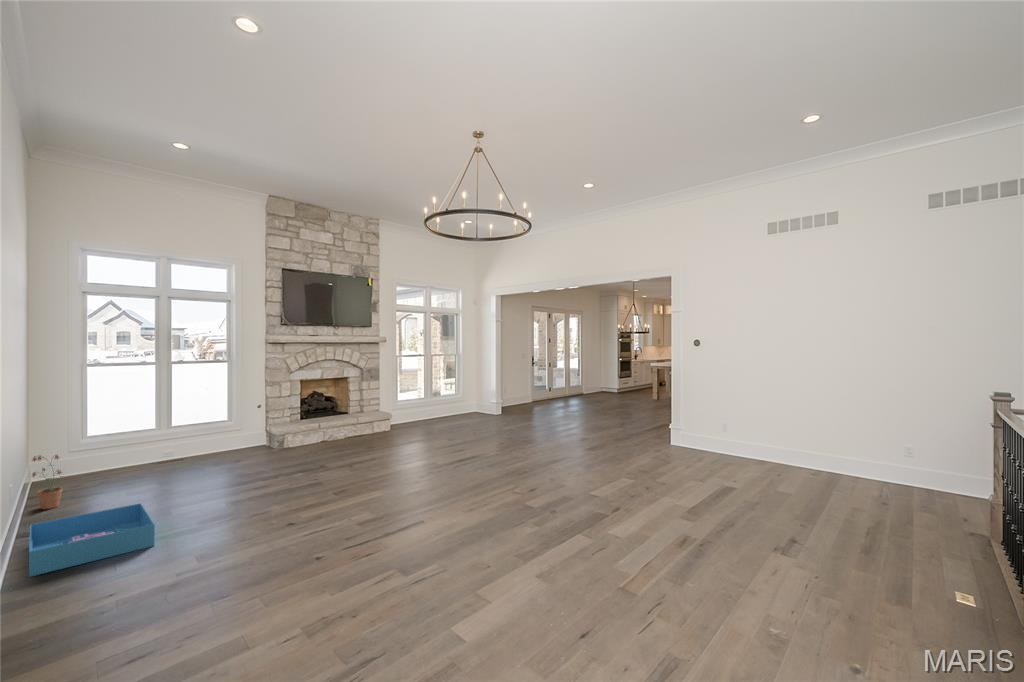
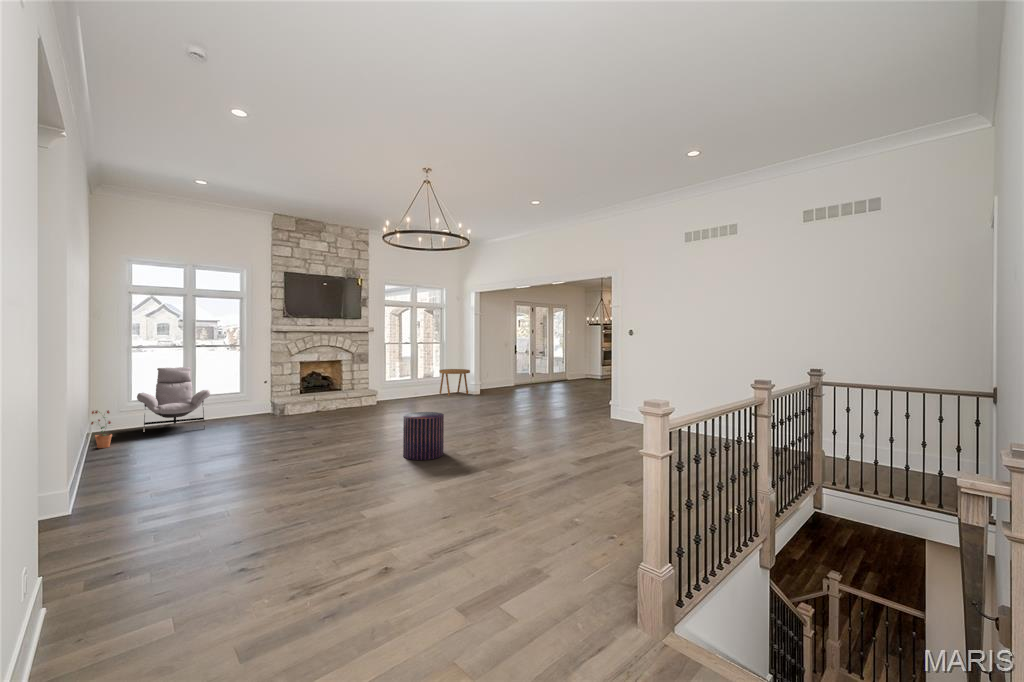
side table: none [457,384,493,416] -> present [439,369,470,396]
lounge chair: none [95,390,194,485] -> present [137,367,210,429]
pouf: none [480,445,532,512] -> present [403,412,444,460]
storage bin: present [29,504,155,577] -> none [82,444,165,483]

